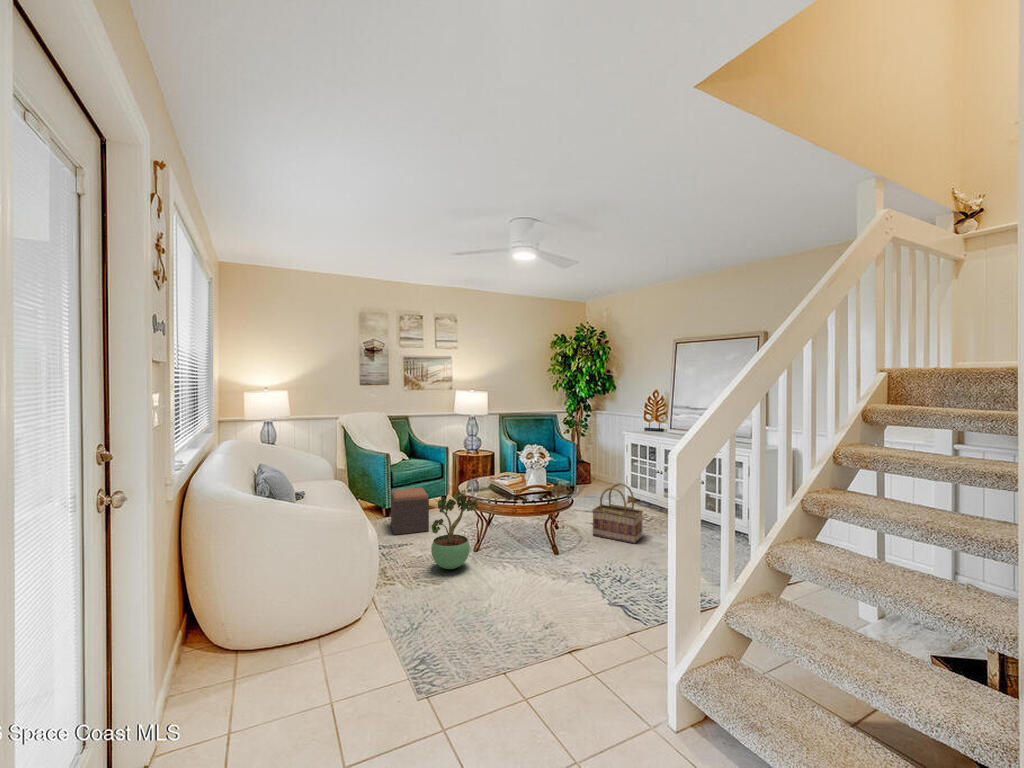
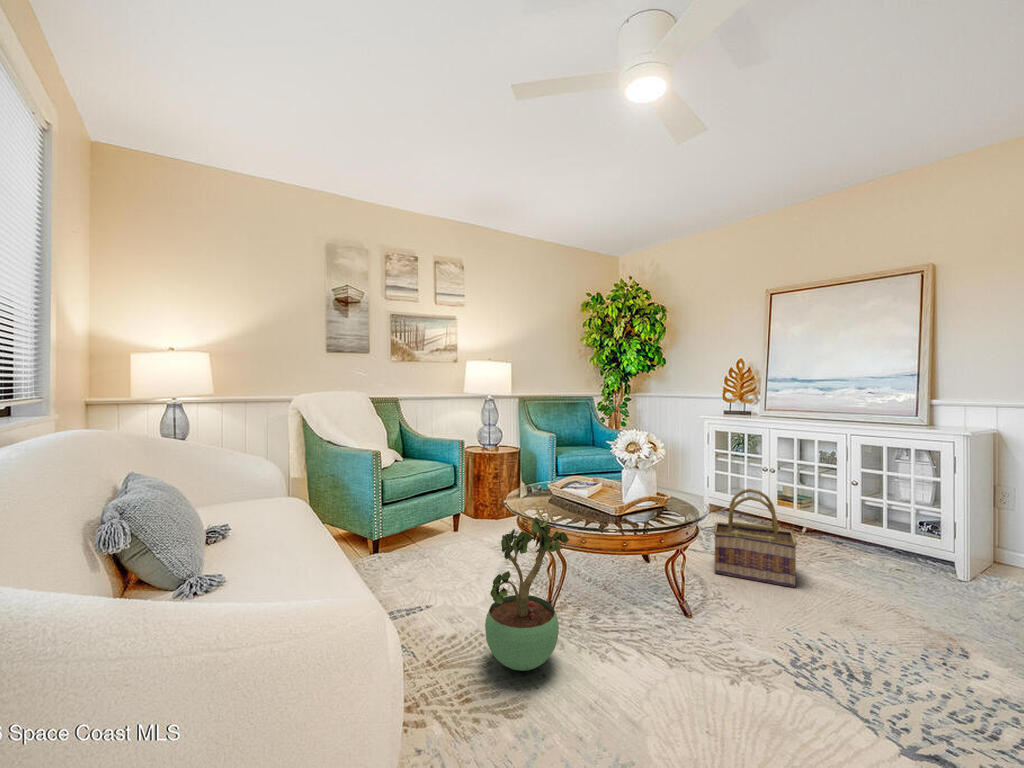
footstool: present [391,487,429,535] -> none [383,502,450,586]

